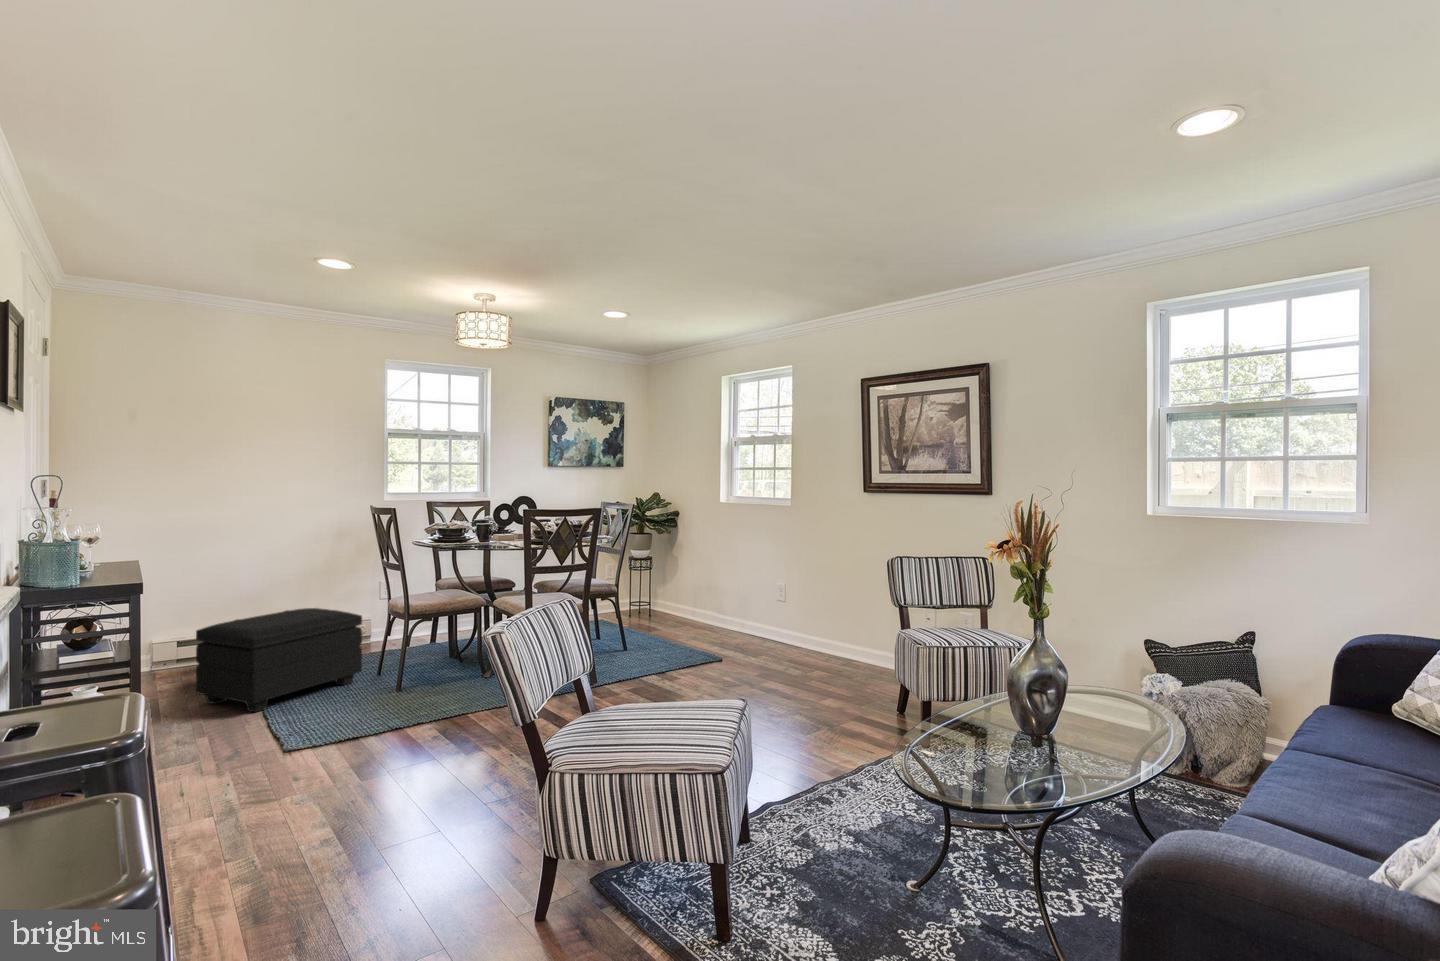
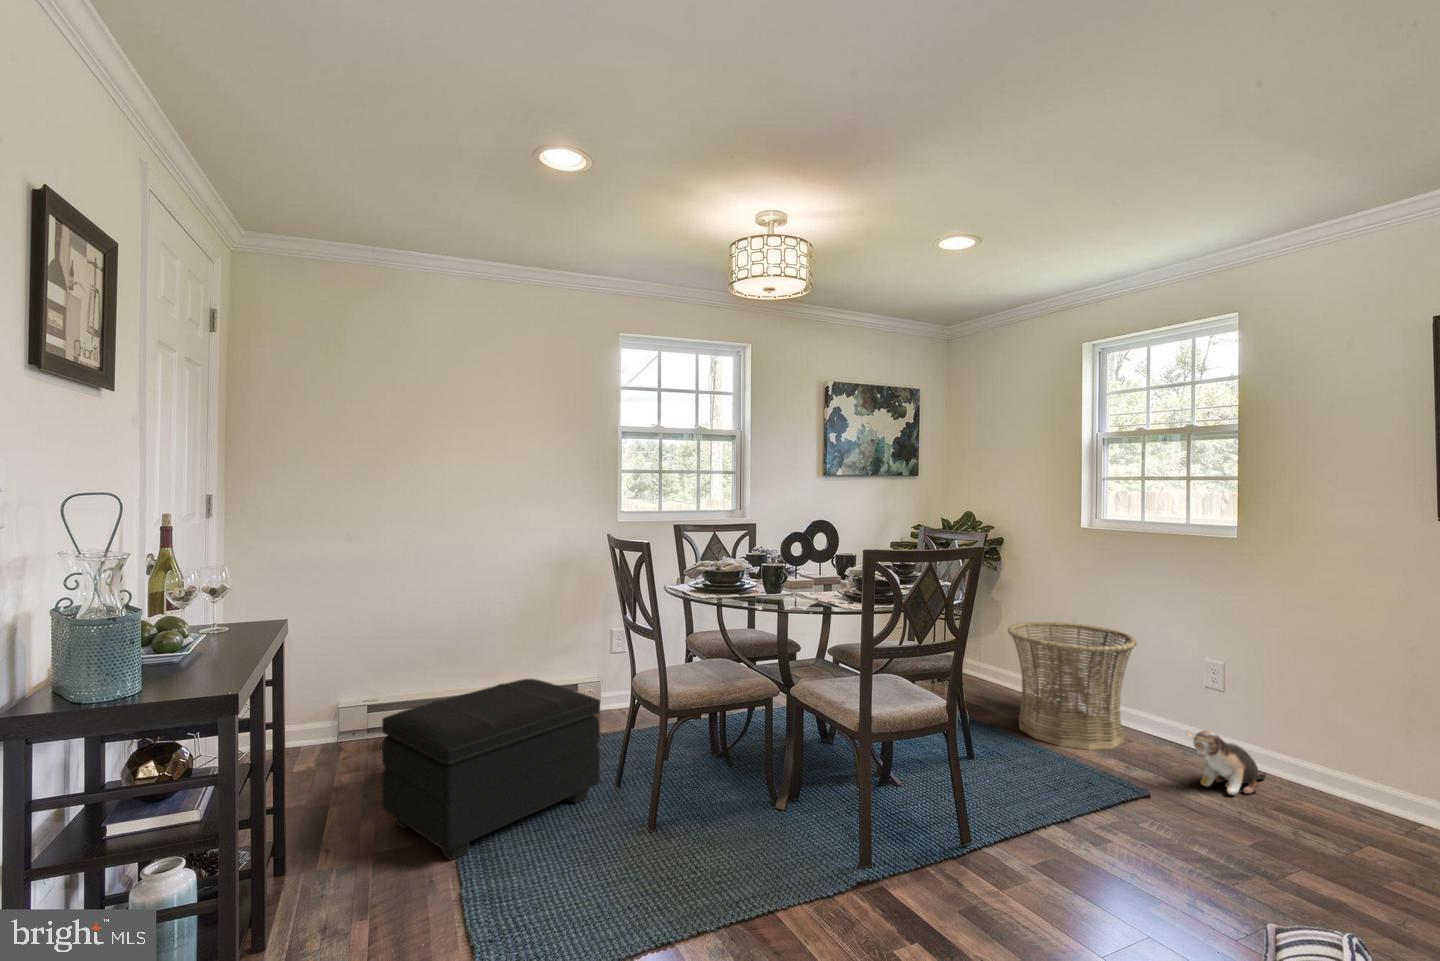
basket: none [664,564,740,641] -> present [1008,622,1137,750]
plush toy: none [746,616,795,652] -> present [1187,730,1266,795]

